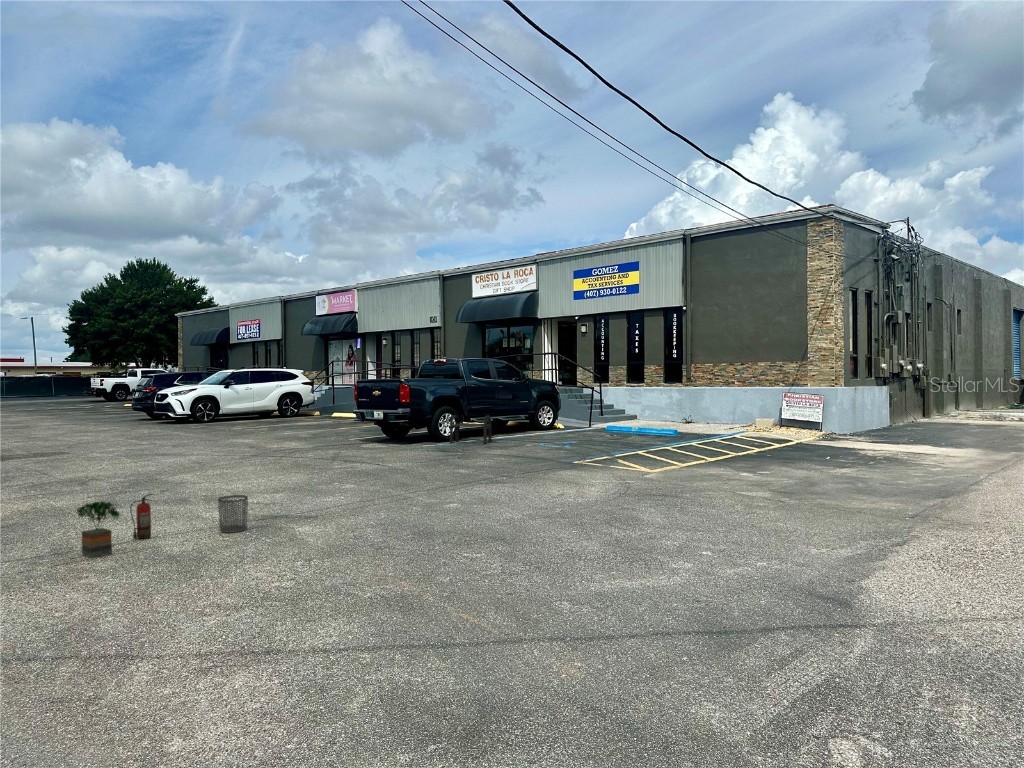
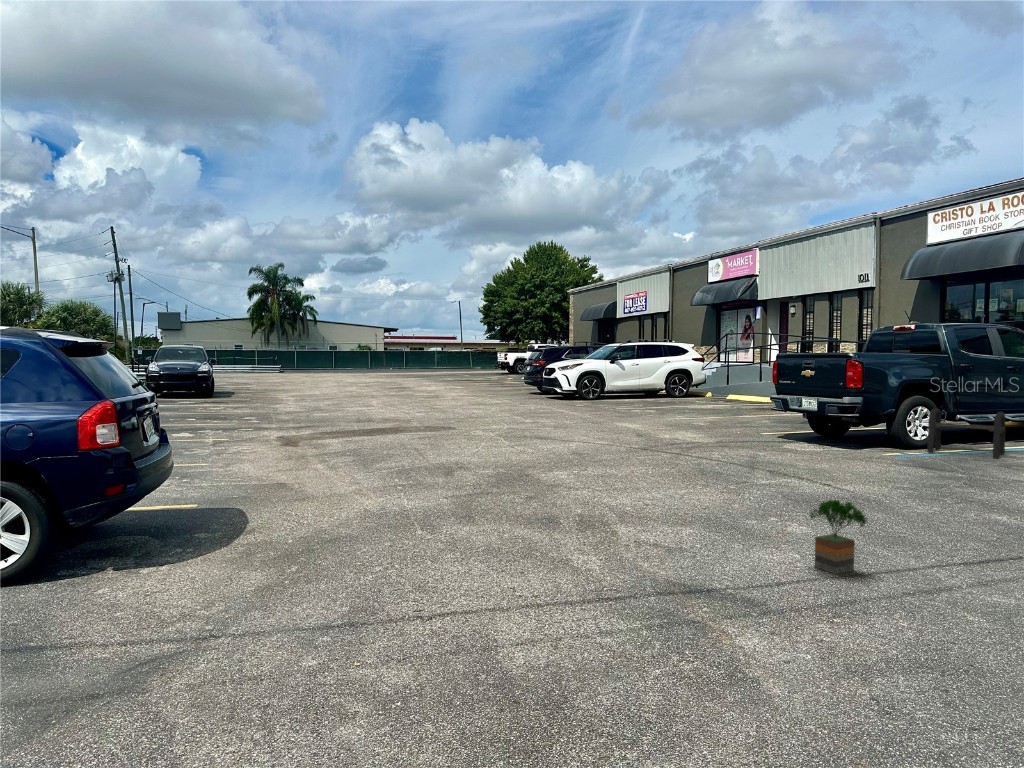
fire extinguisher: present [130,494,151,539] -> none [392,565,433,656]
waste bin: present [218,495,248,533] -> none [551,582,611,671]
potted tree: present [77,501,120,558] -> present [810,500,868,574]

